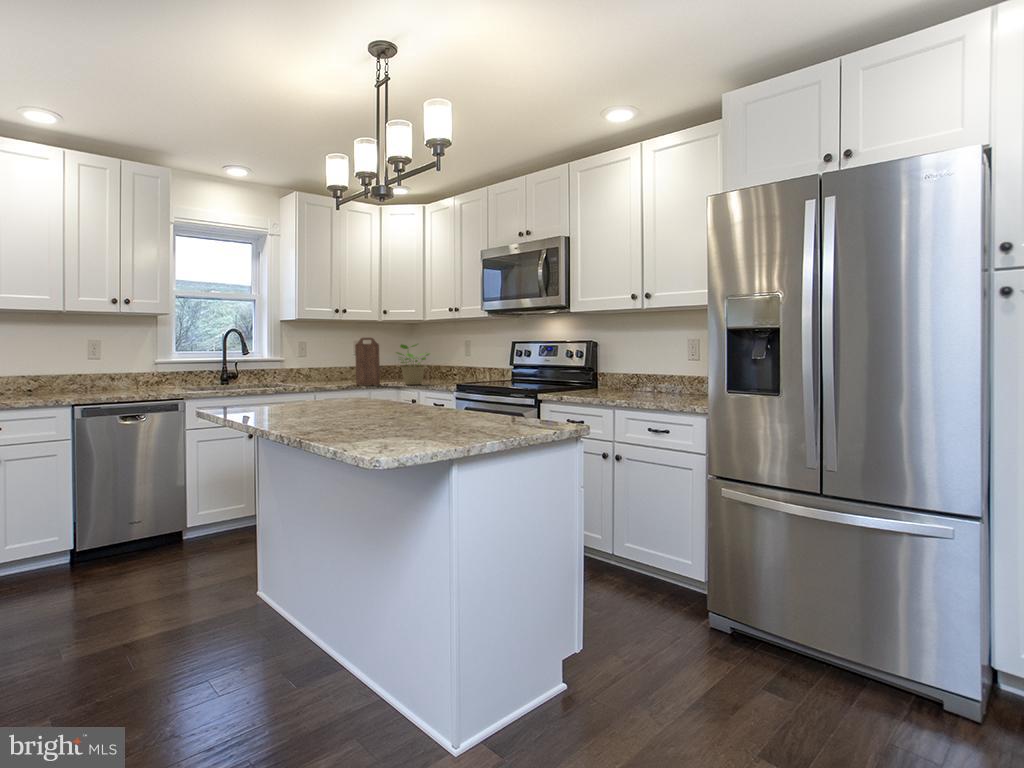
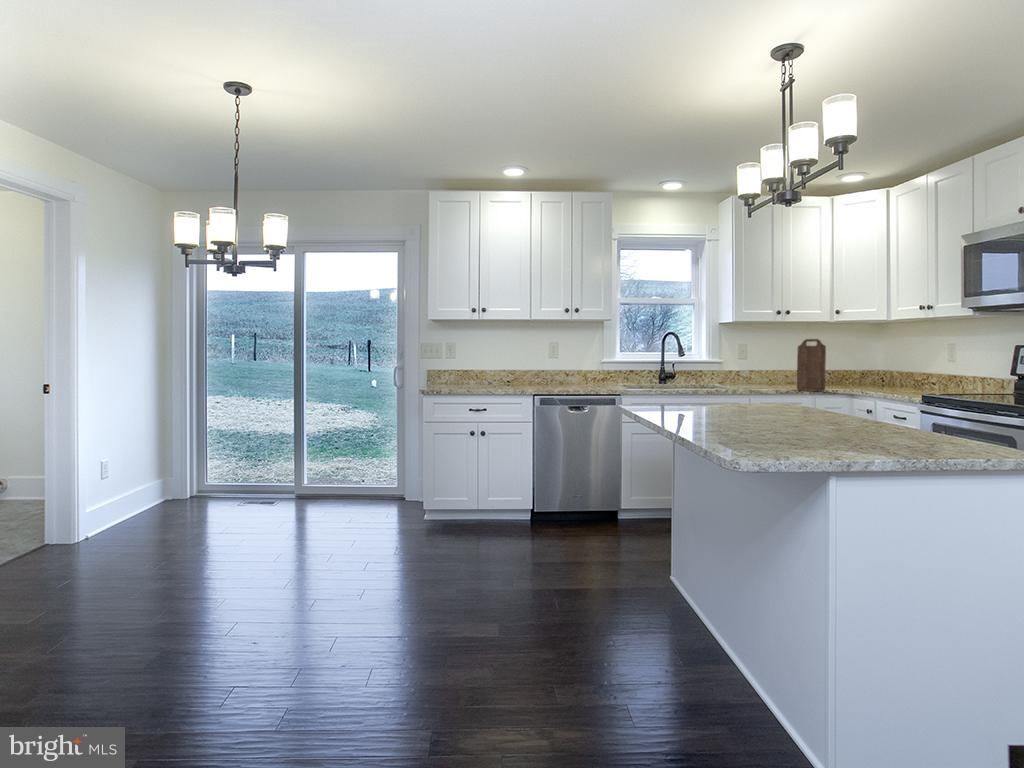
potted plant: present [397,344,429,385] -> none [845,345,891,392]

